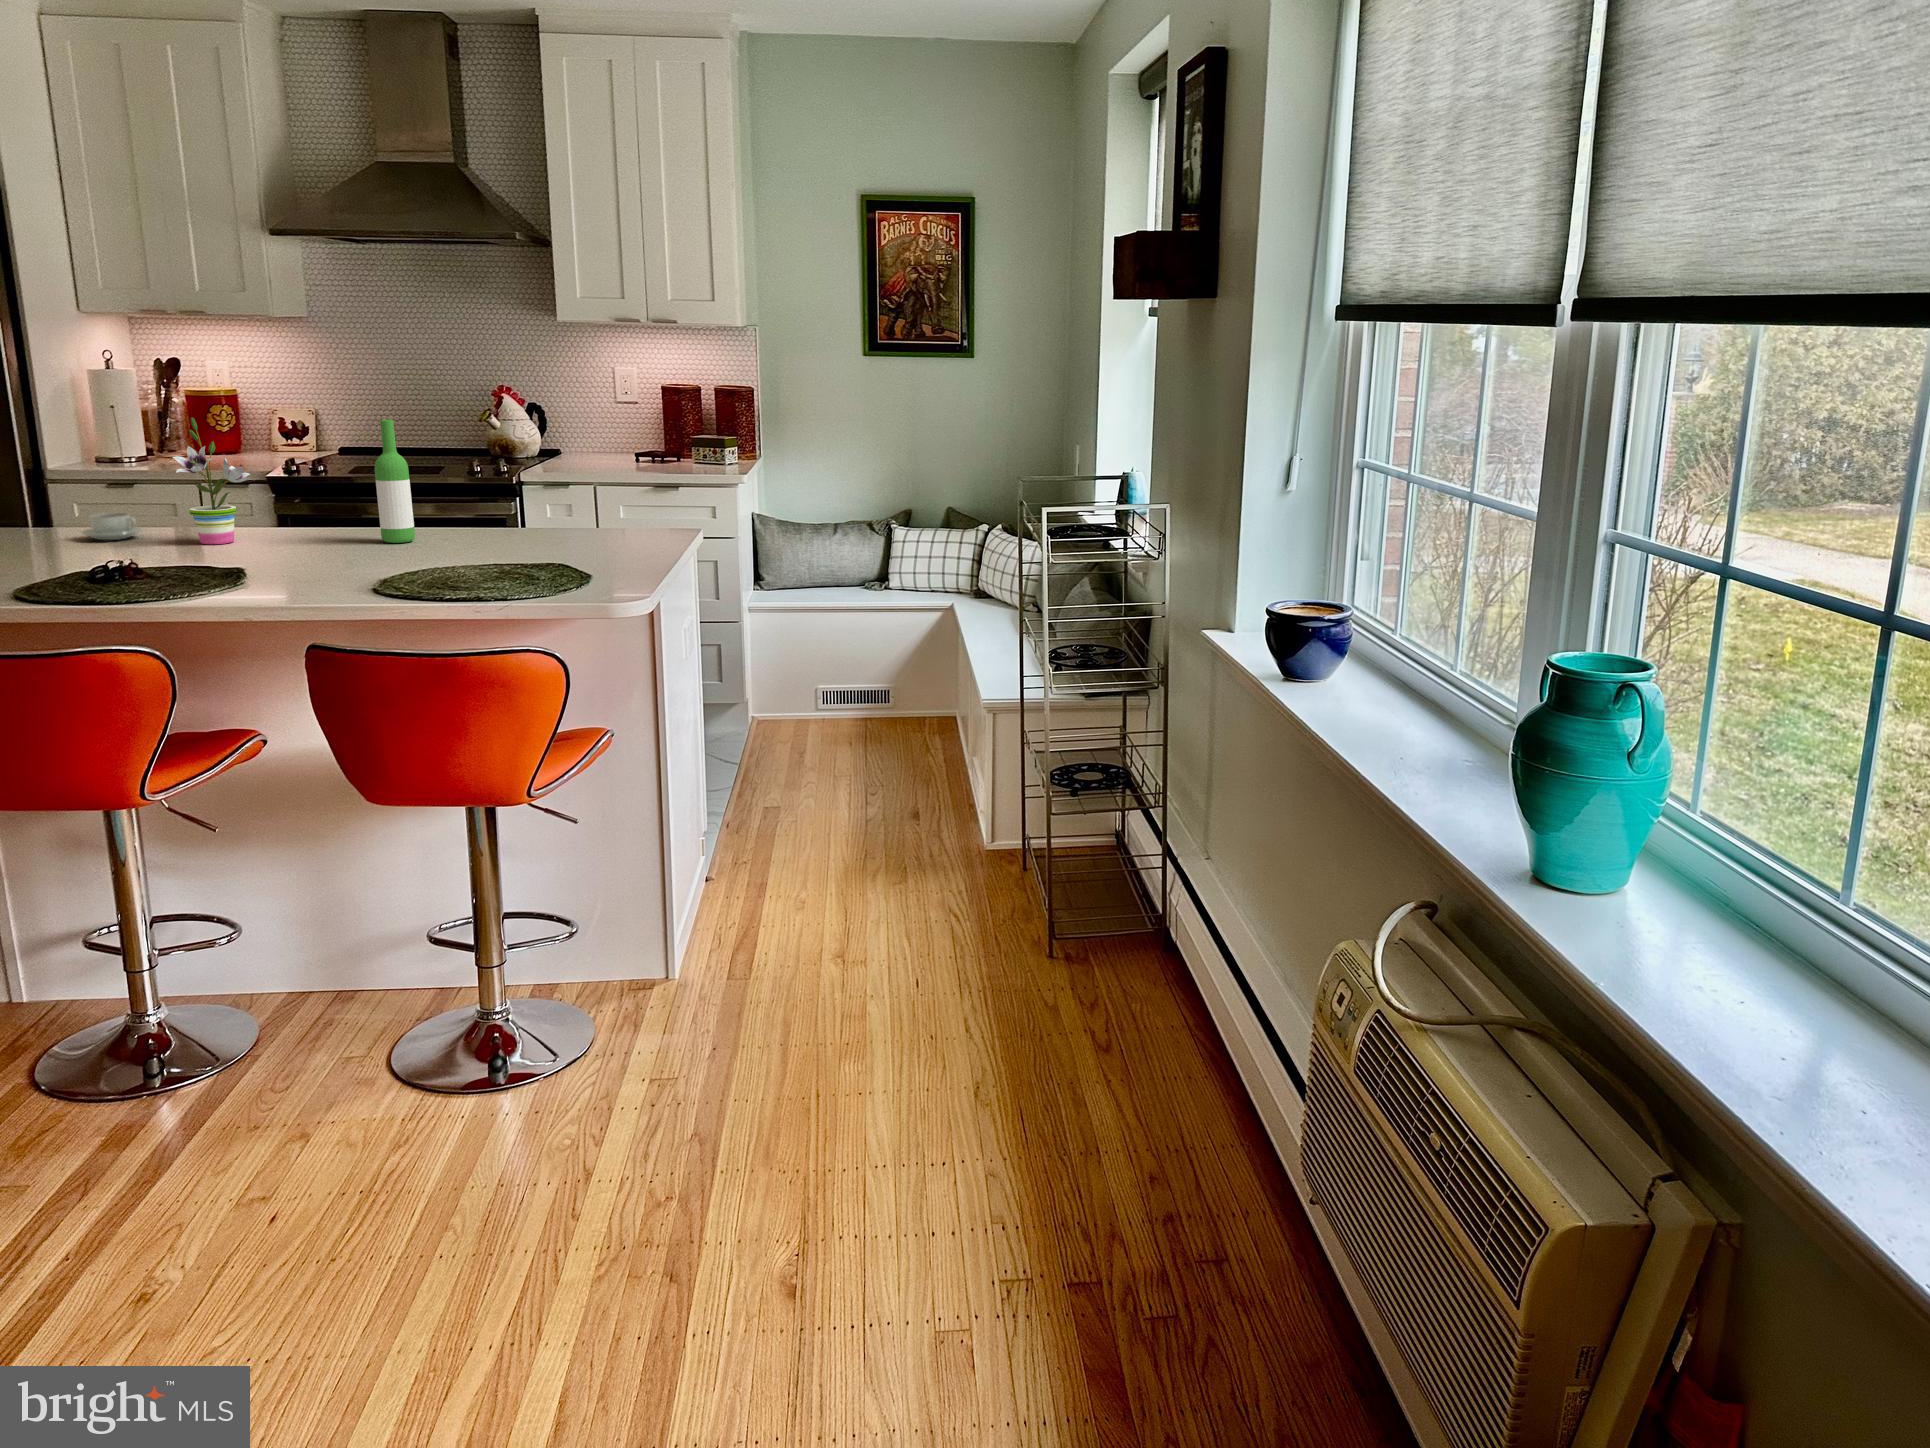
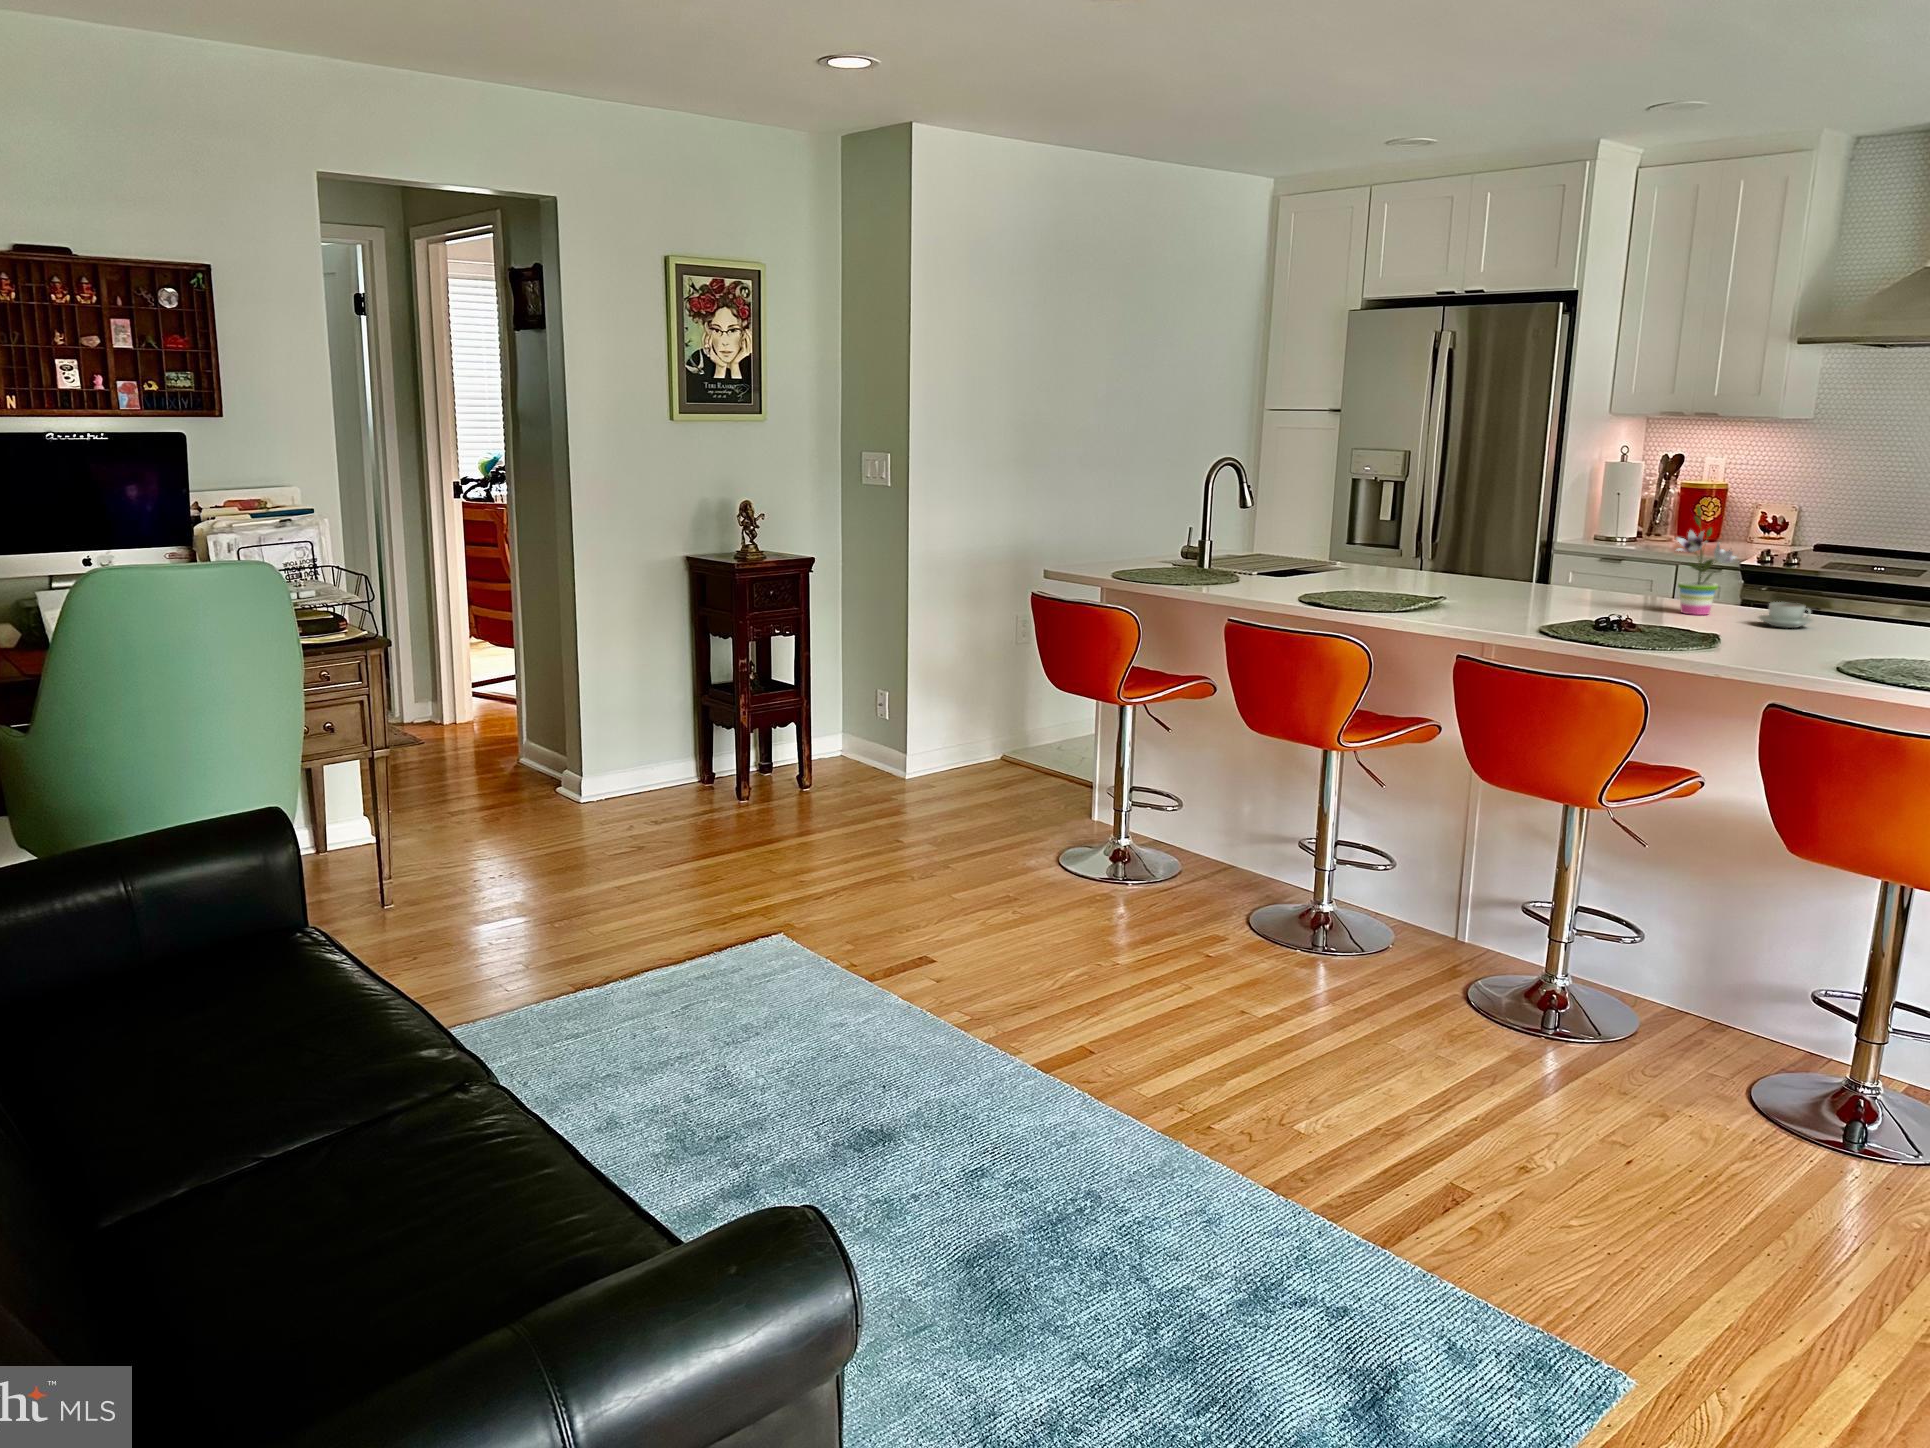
wine bottle: present [375,420,415,543] -> none [1851,515,1895,633]
coffee cup: present [81,513,142,540] -> present [1758,602,1813,628]

